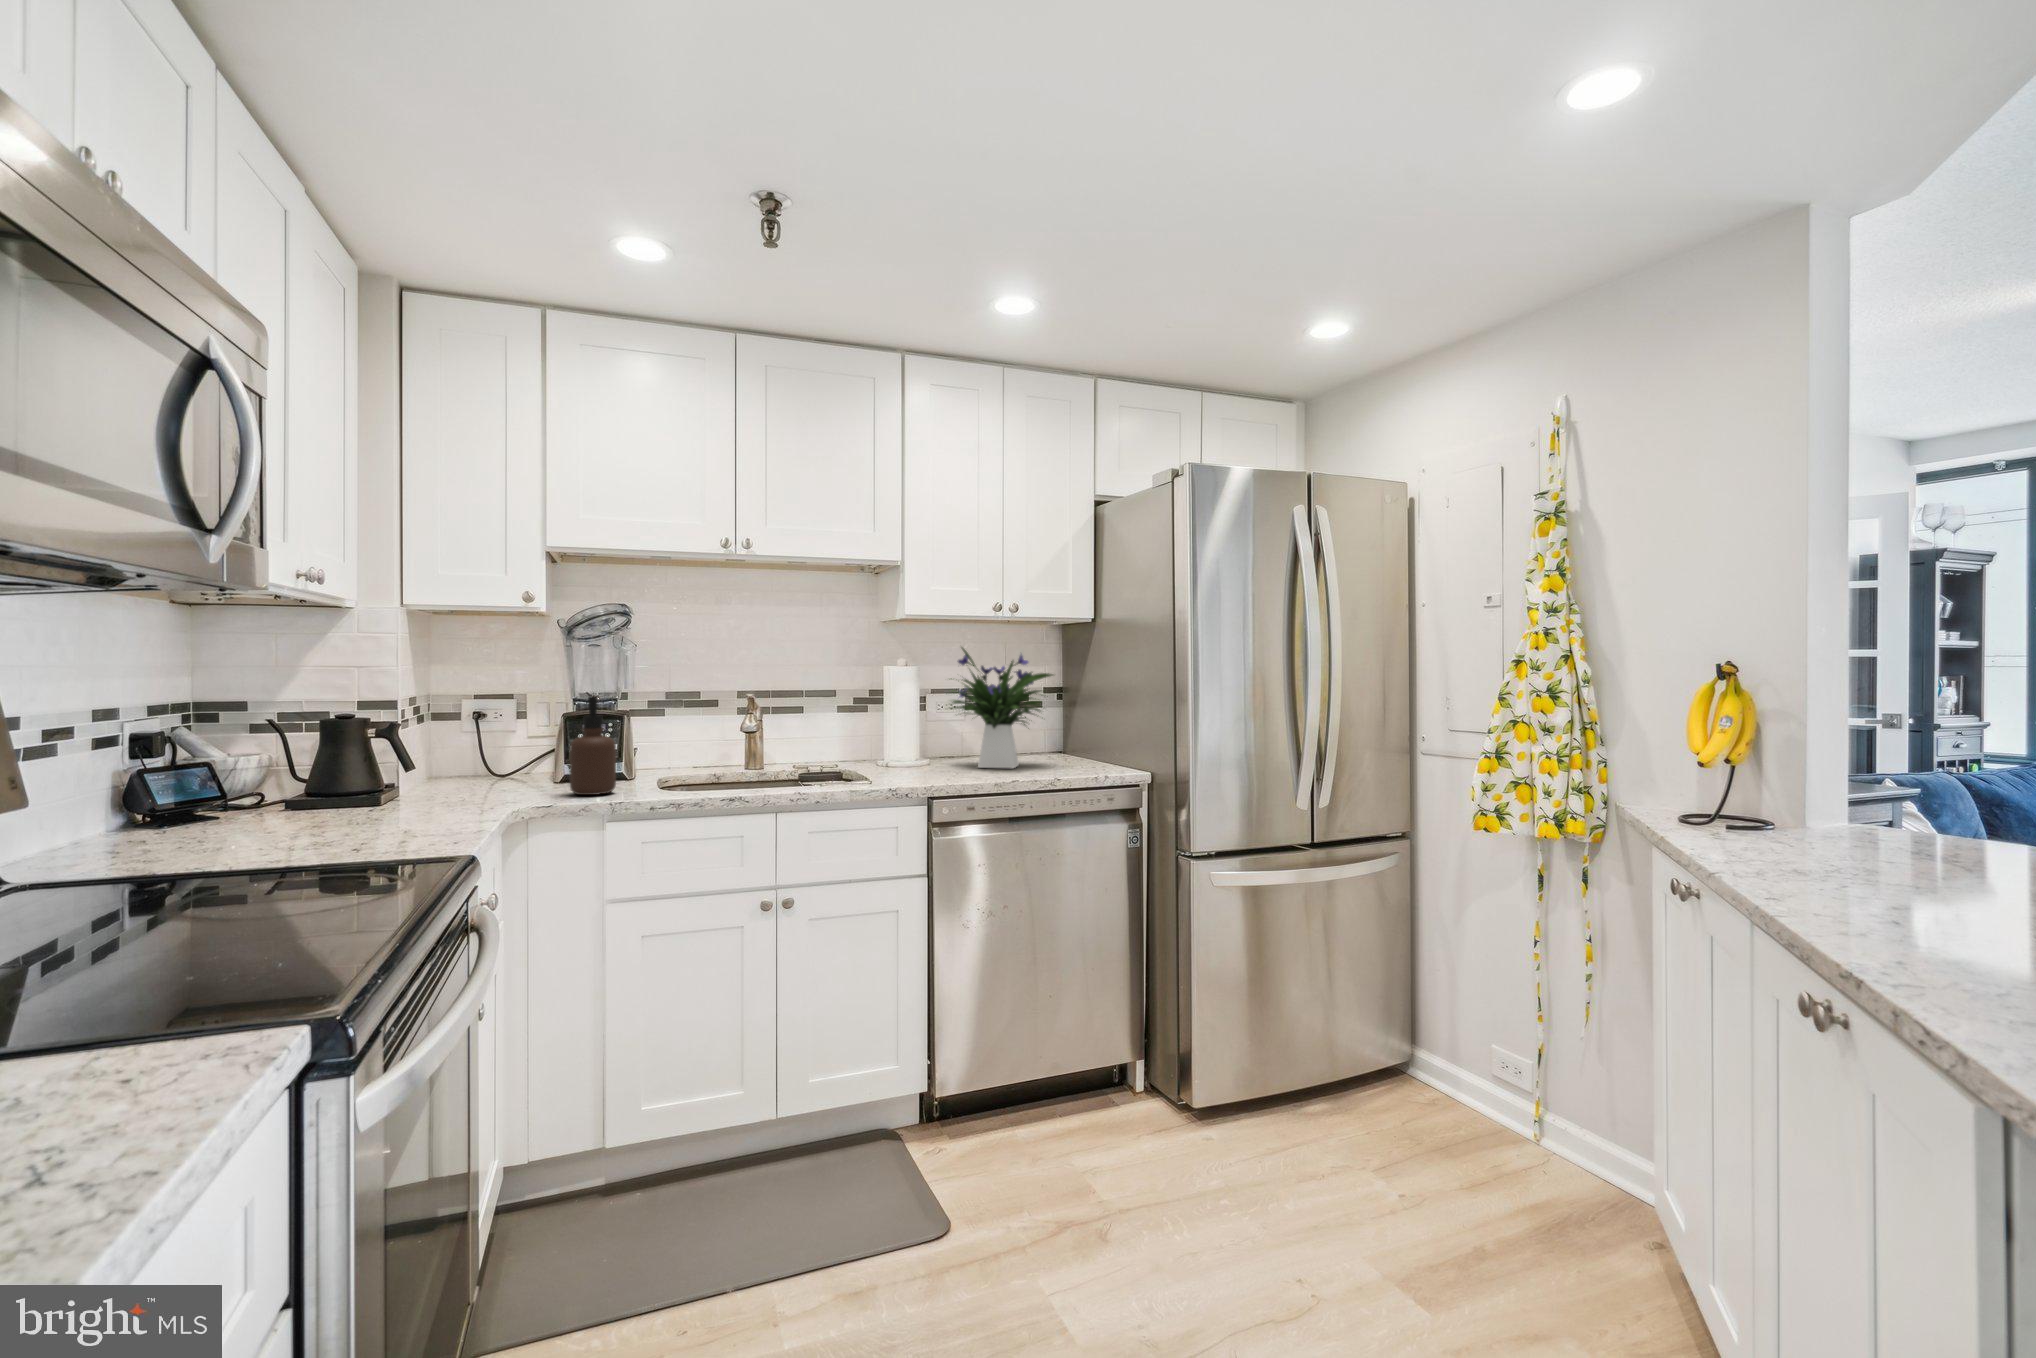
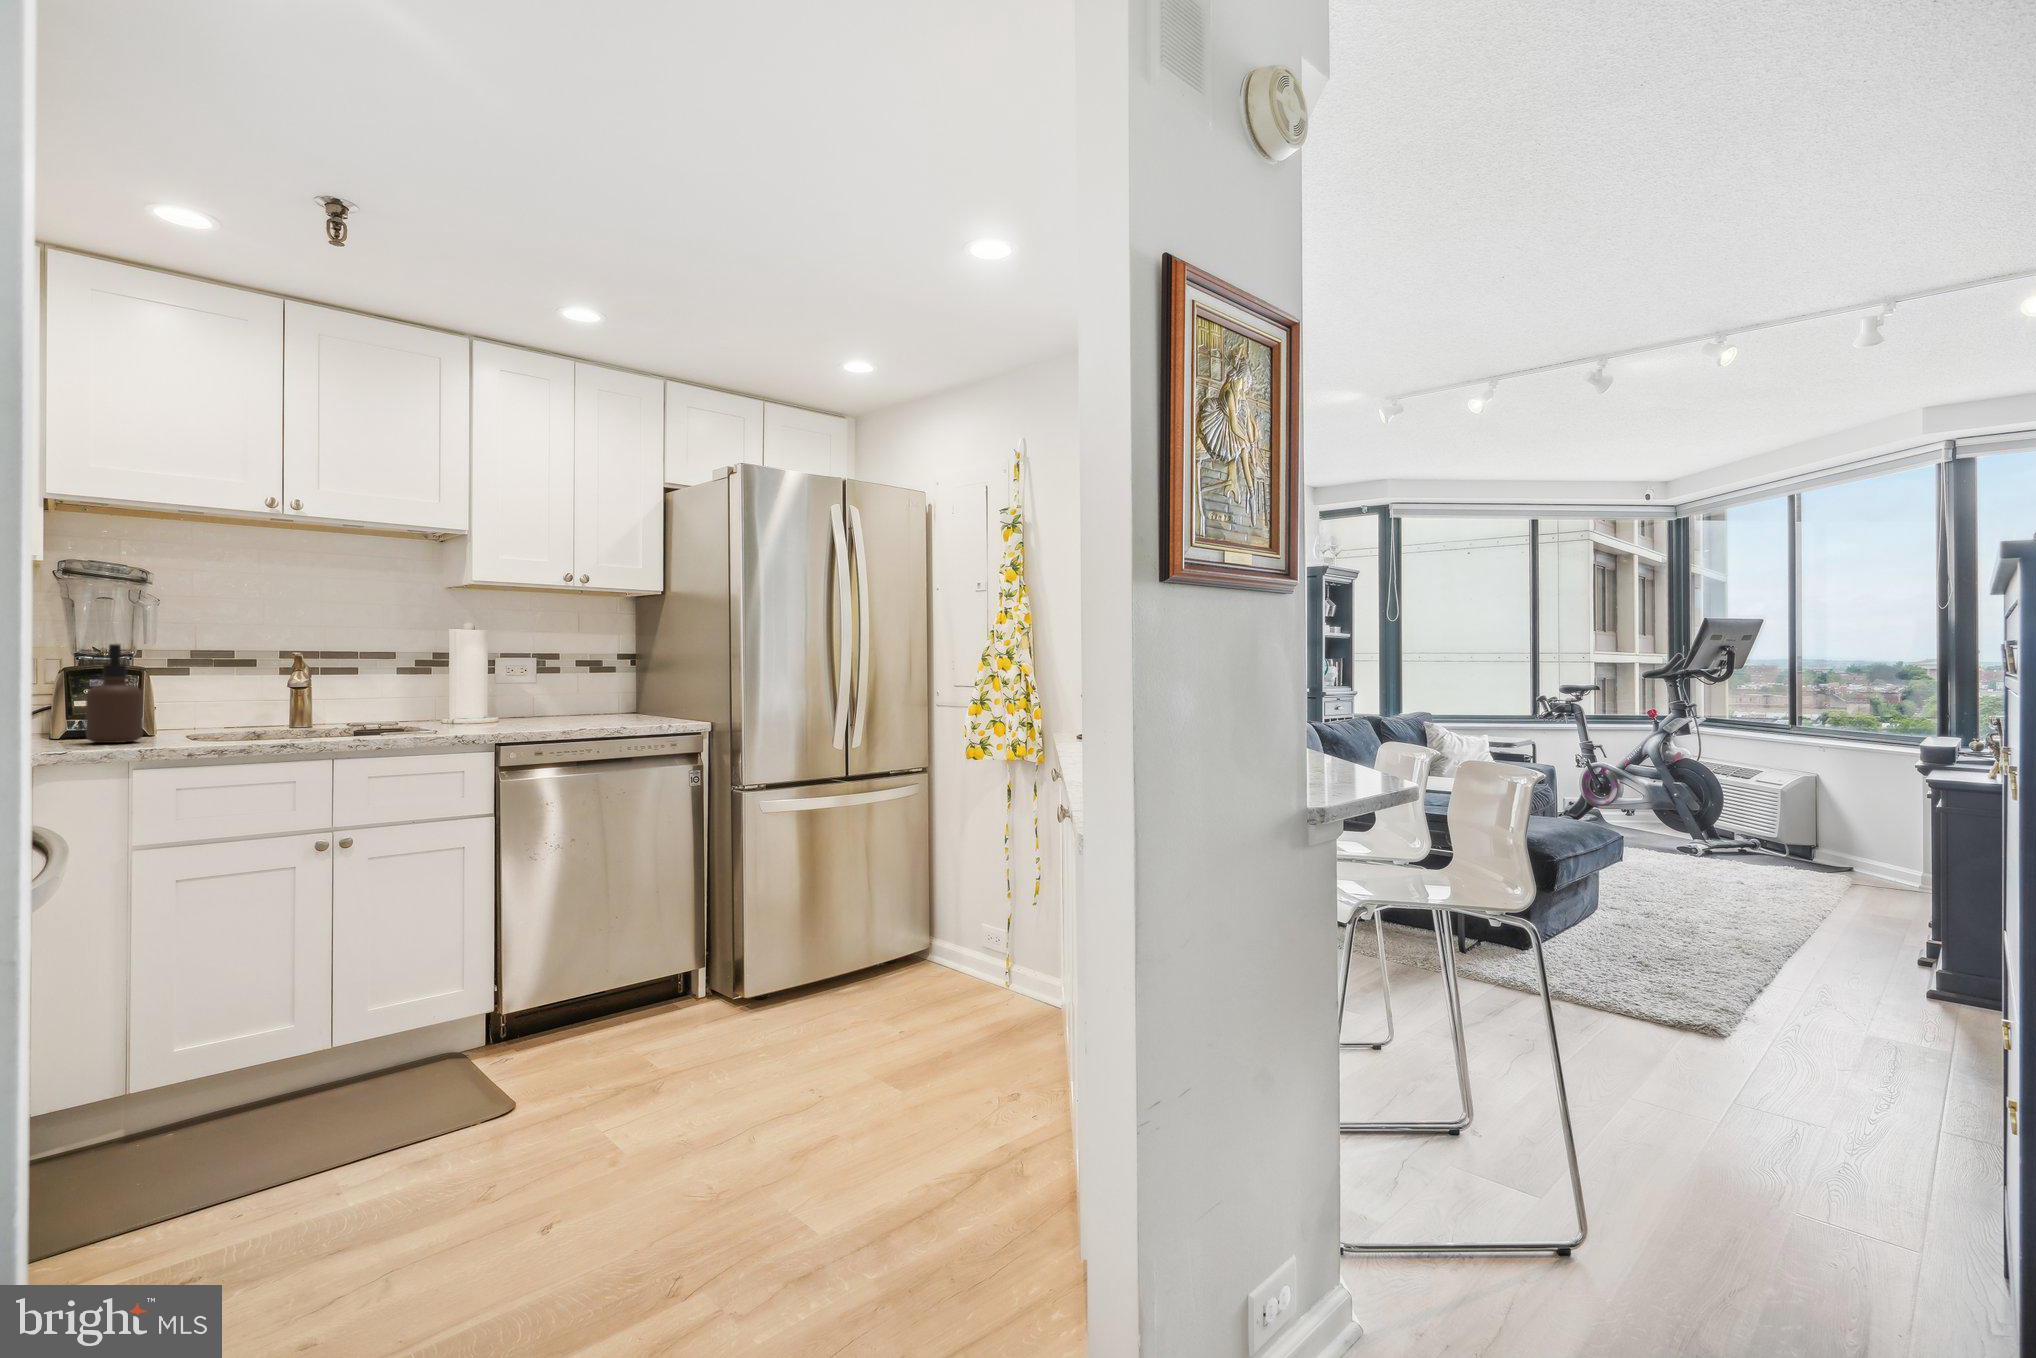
flower arrangement: present [949,648,1053,768] -> none [513,611,626,725]

